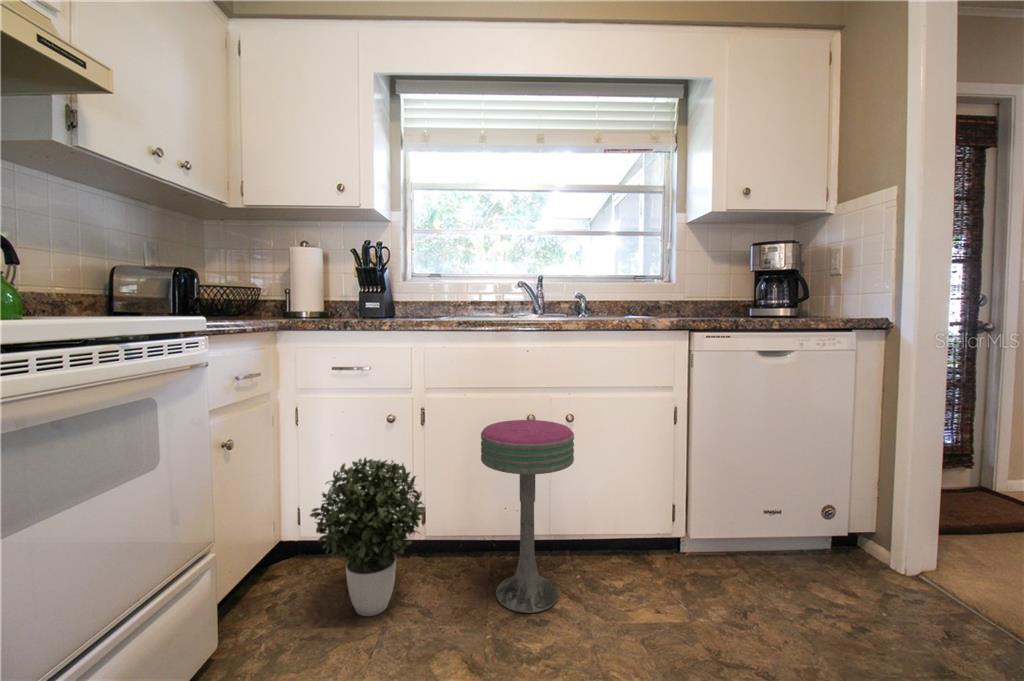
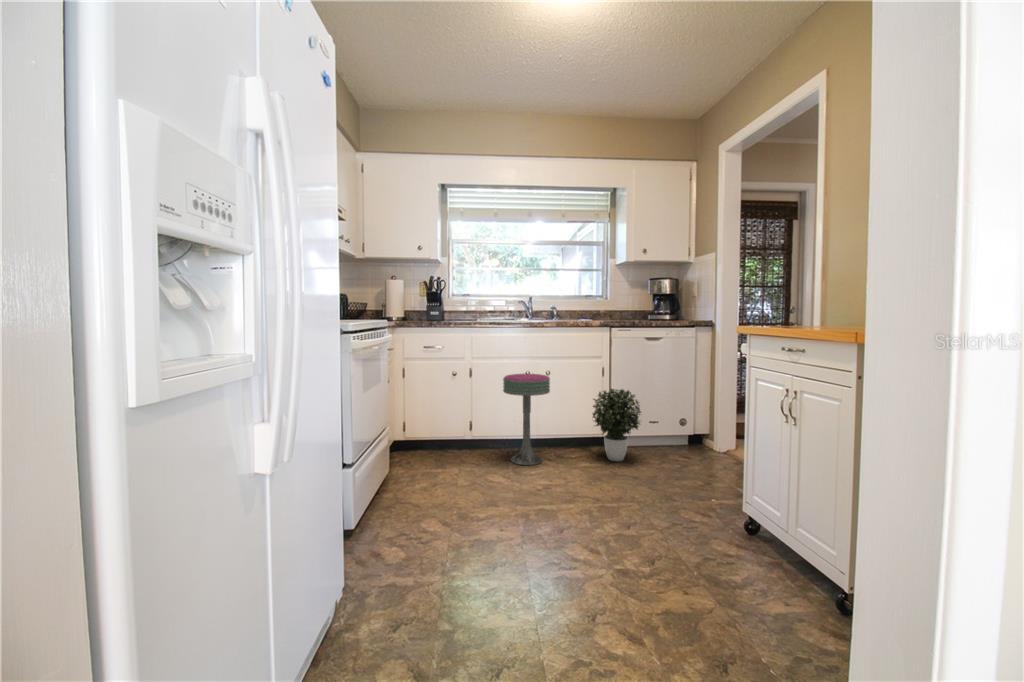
potted plant: present [310,457,425,616] -> present [593,389,641,462]

